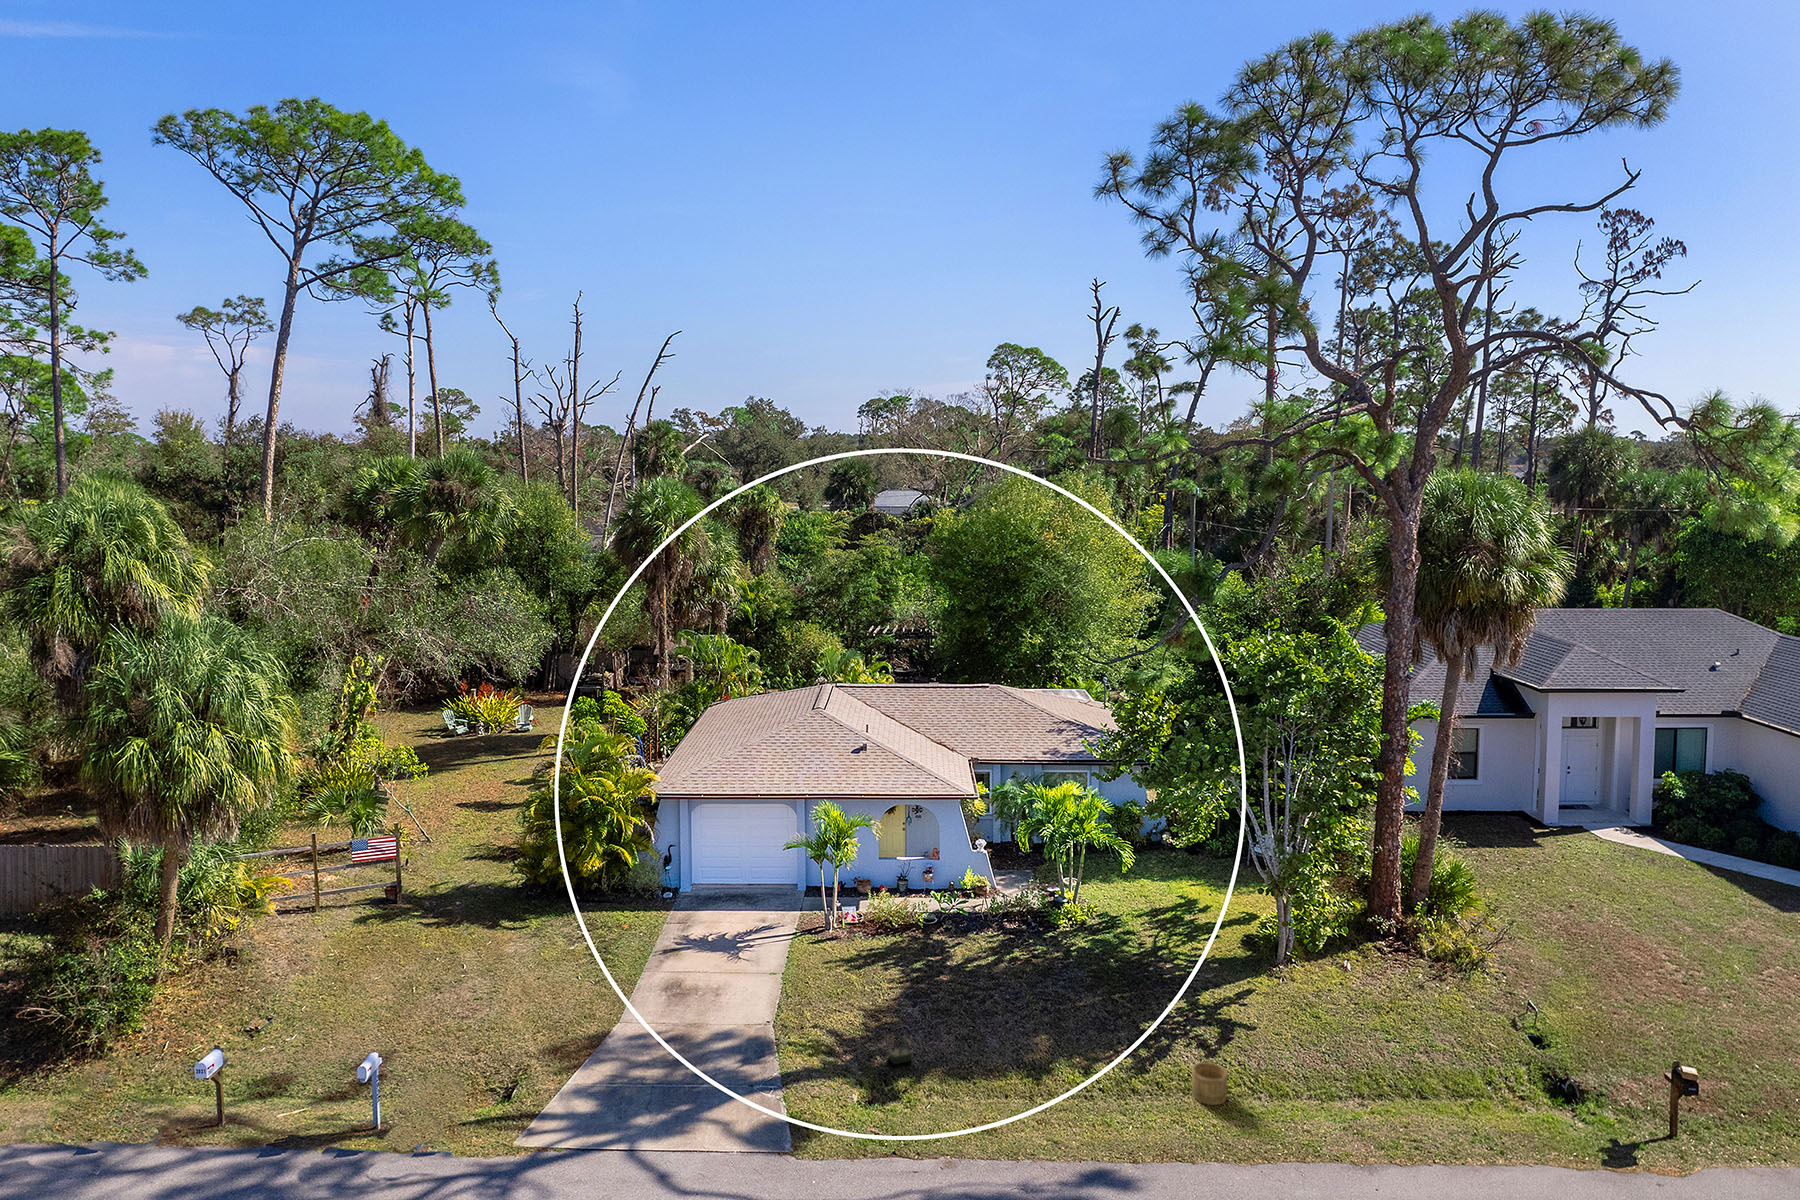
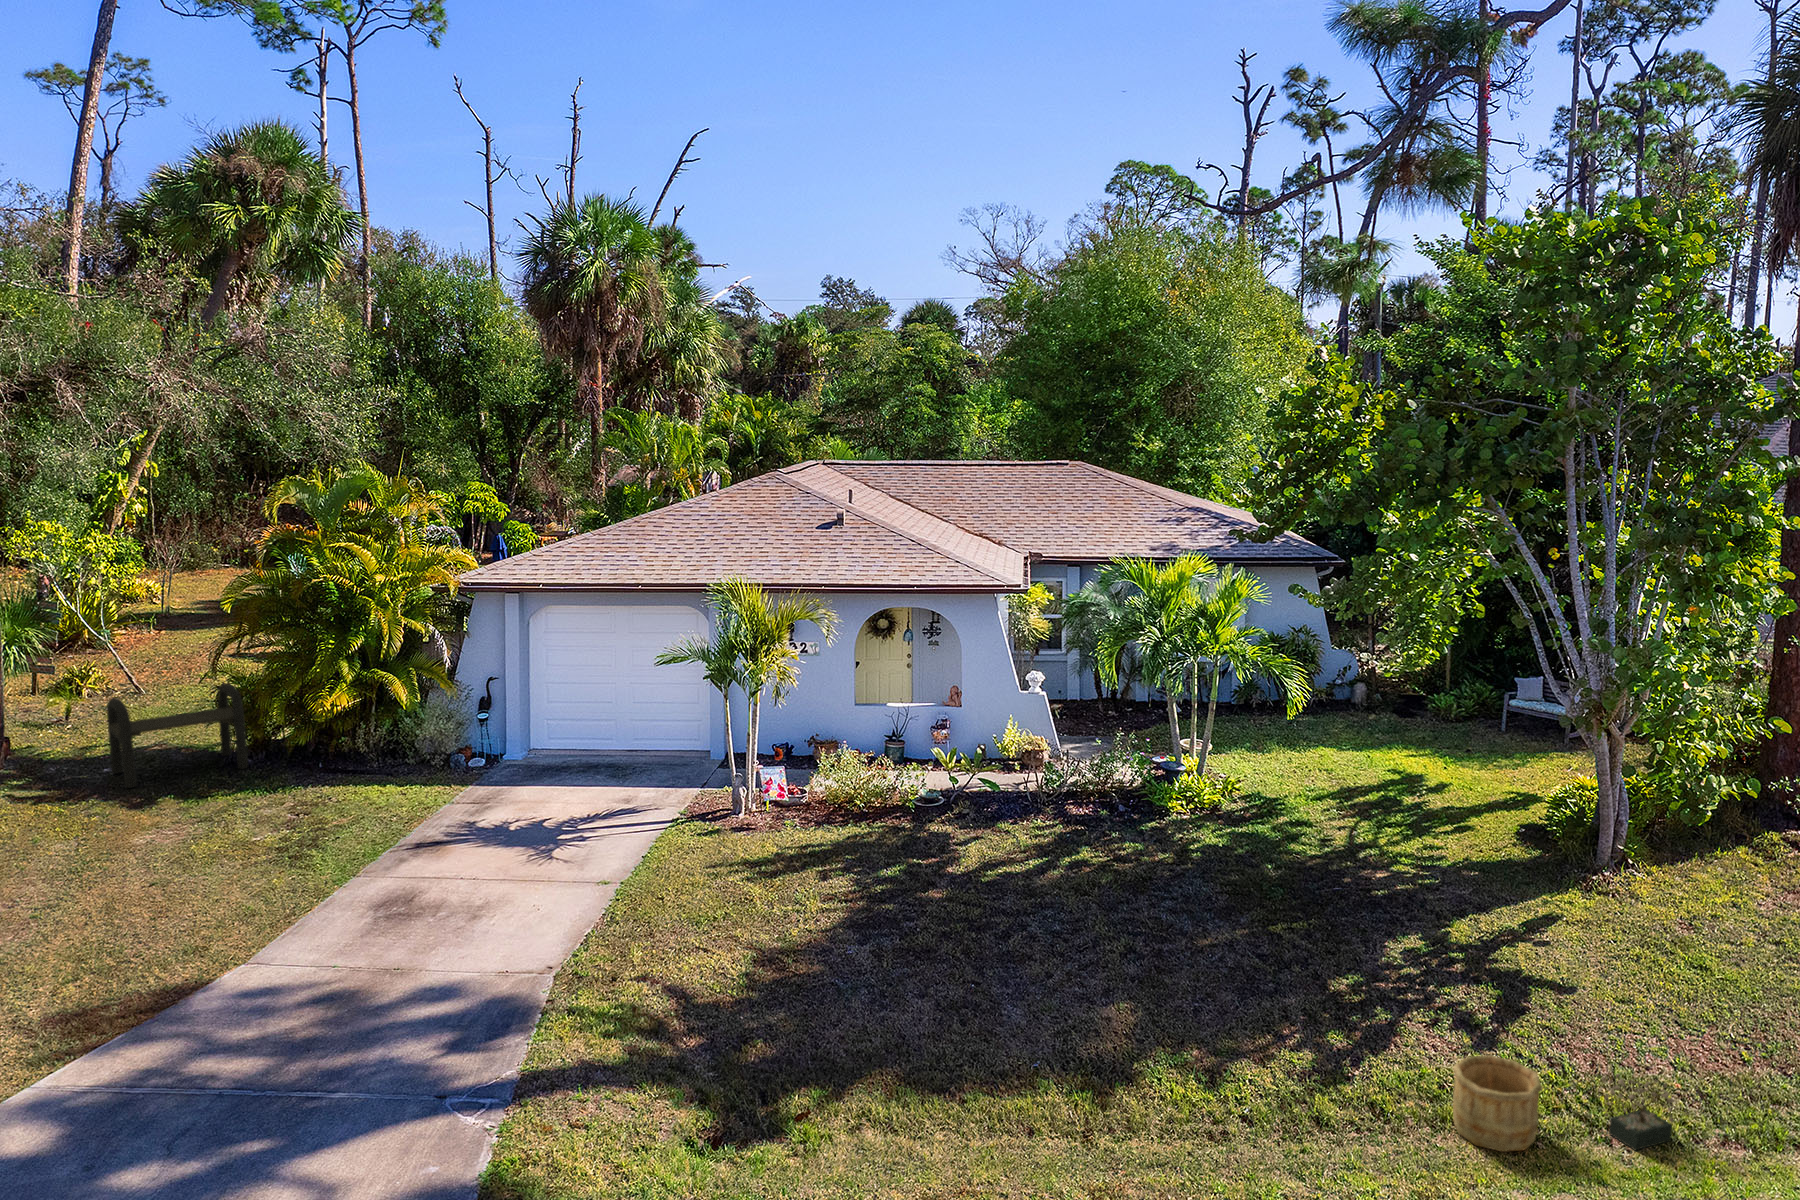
bench: none [462,850,539,916] -> present [107,683,248,788]
decorative plant: present [884,1037,912,1064] -> present [1598,1073,1674,1150]

